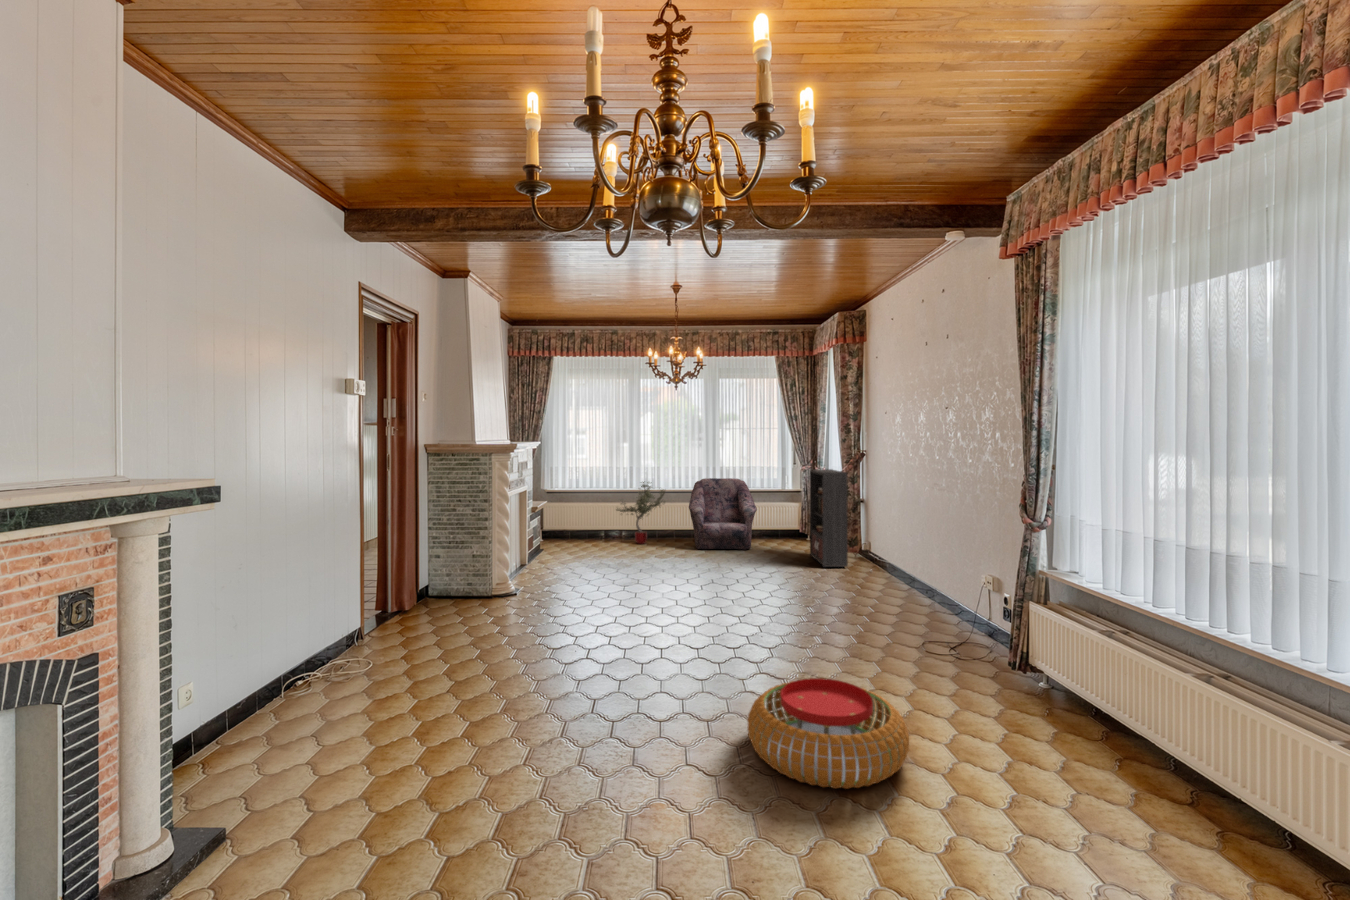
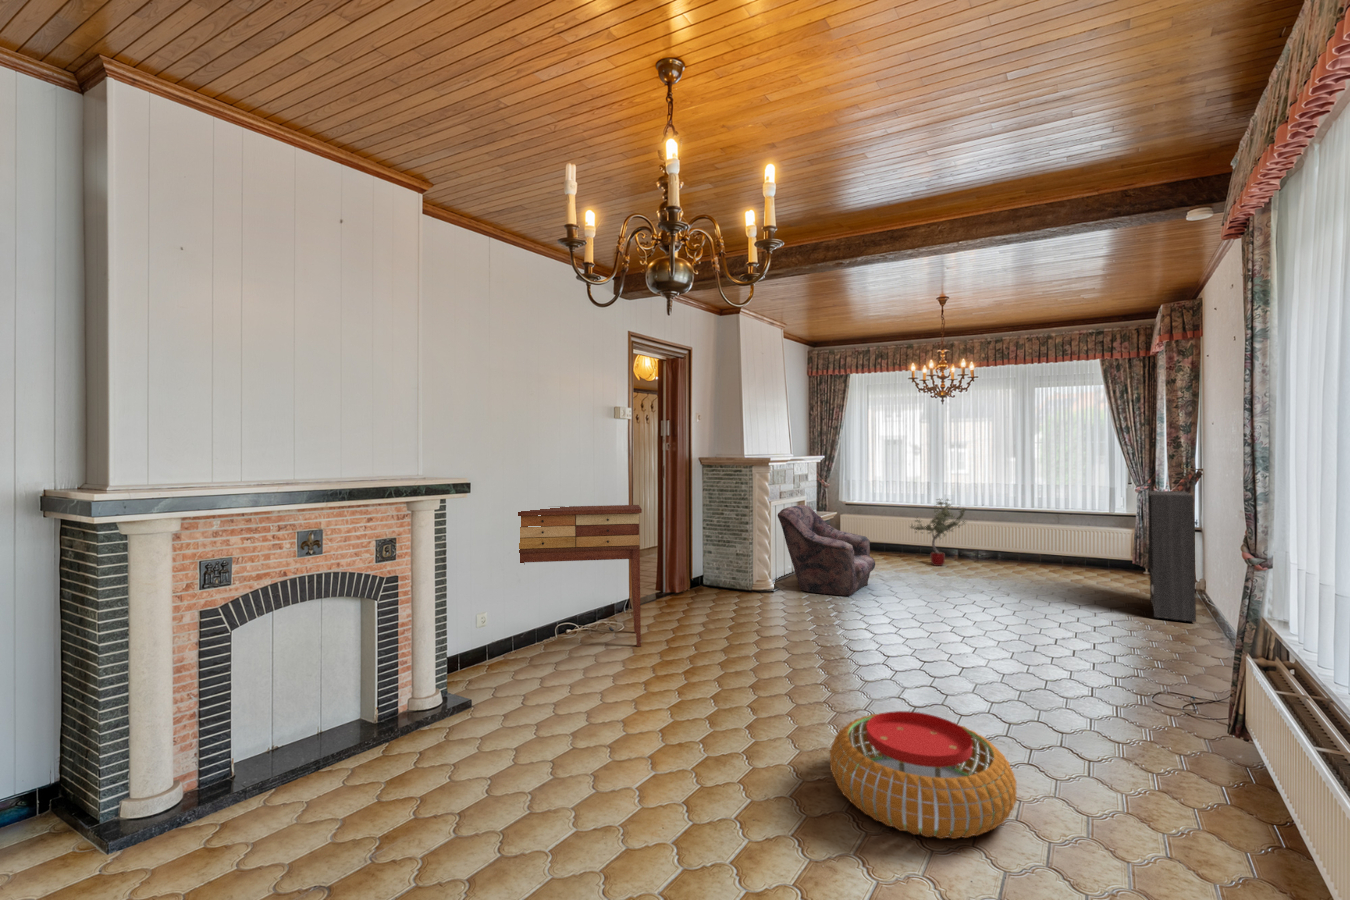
armchair: present [689,478,757,550] -> present [778,505,875,596]
console table: none [209,504,424,734] -> present [515,505,642,653]

